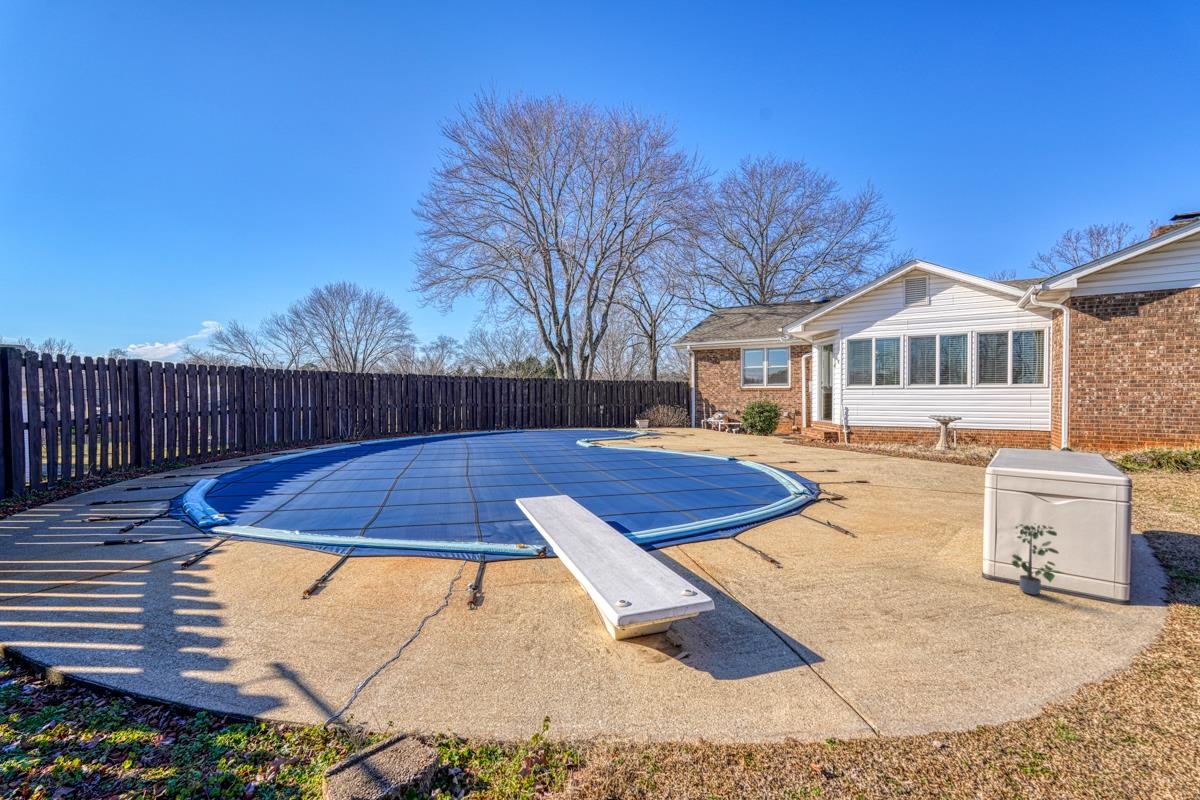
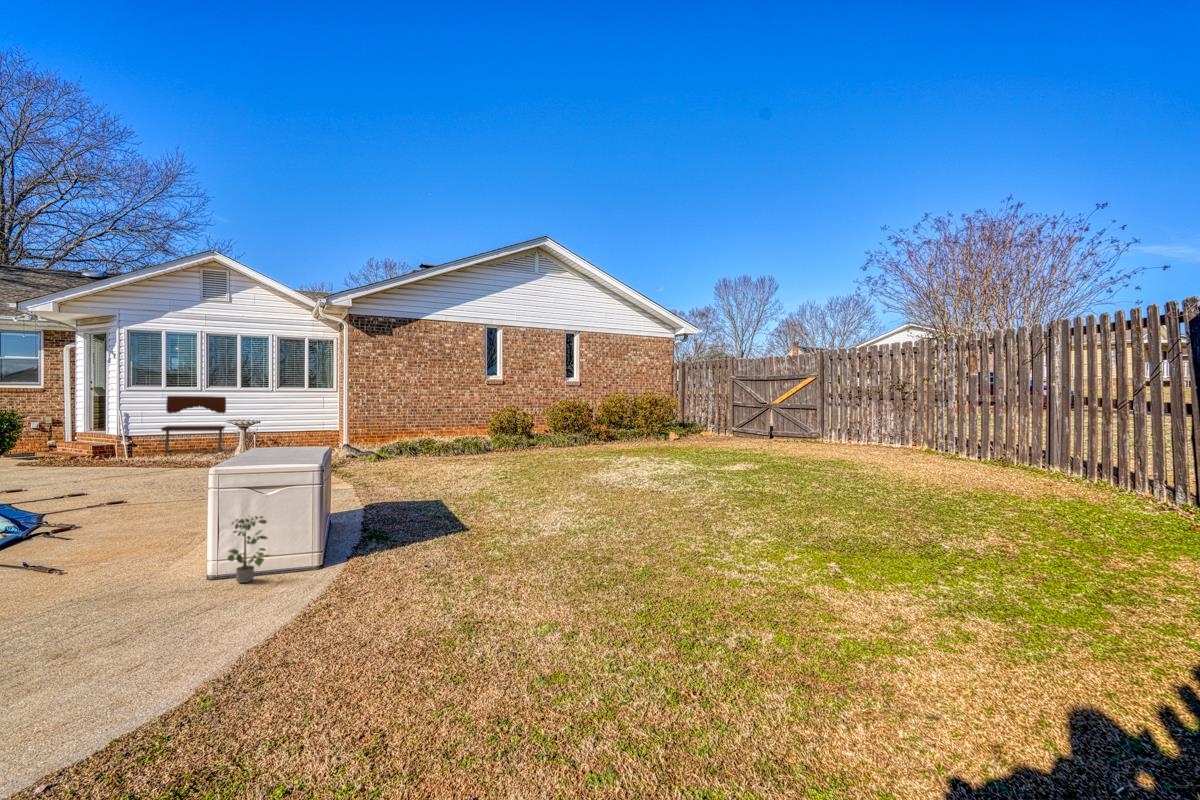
bench: none [873,393,926,445] -> present [161,396,226,453]

